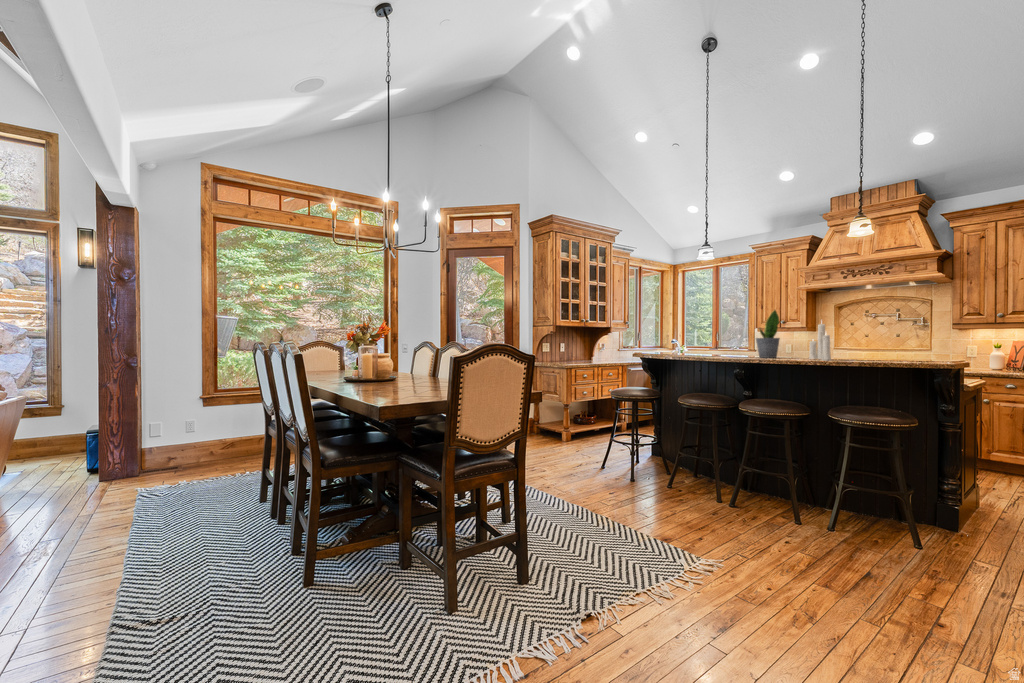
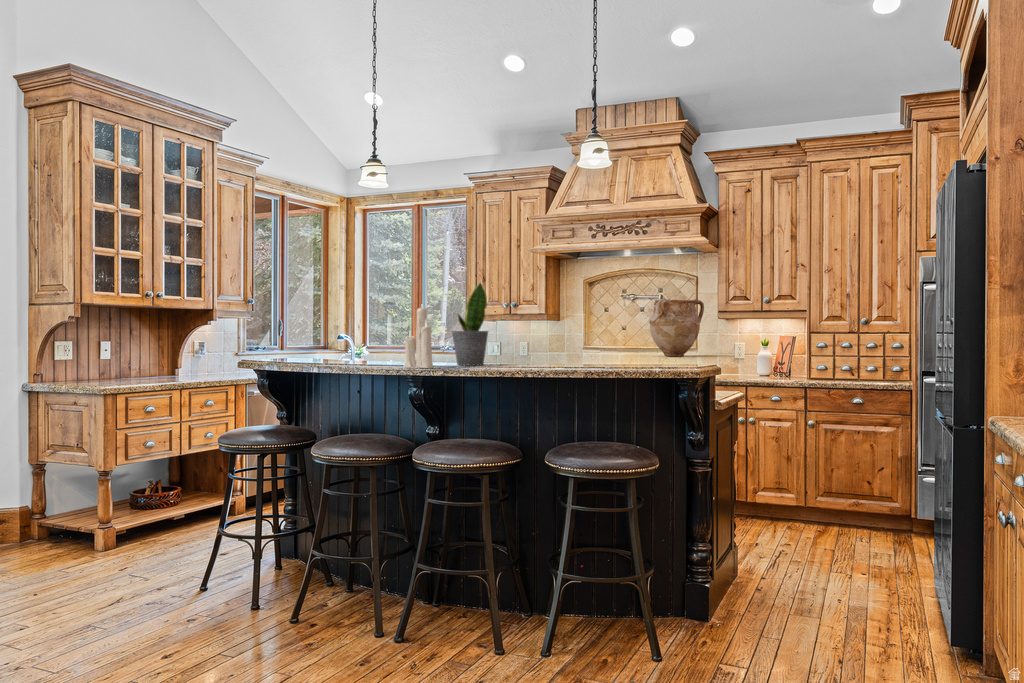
vase: none [891,316,938,354] -> present [649,298,704,357]
candle: present [809,324,831,360] -> present [404,307,433,368]

